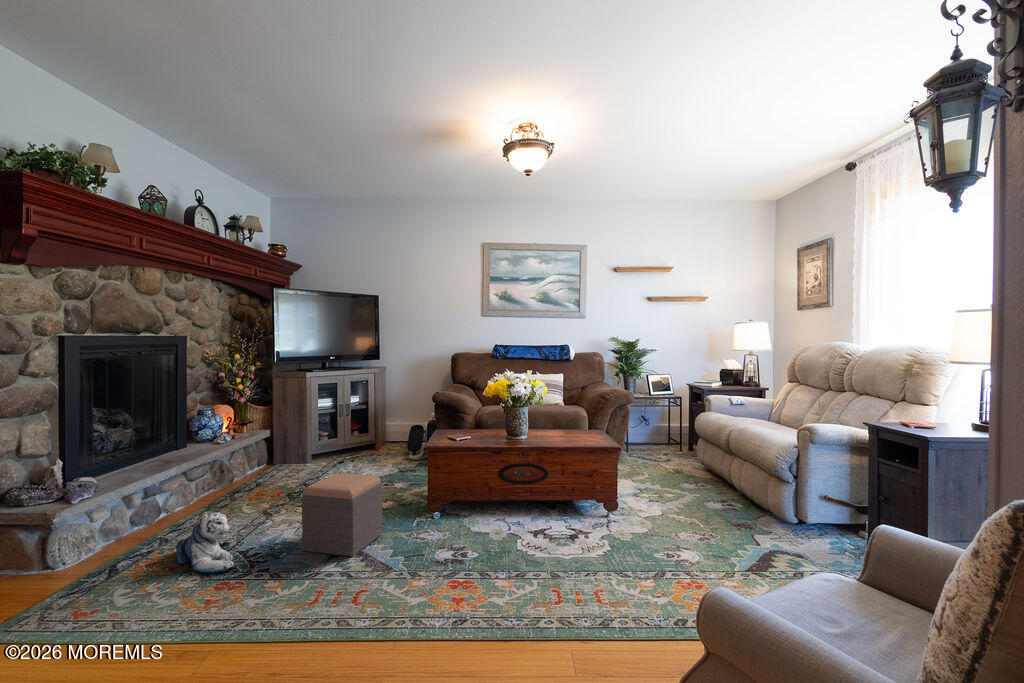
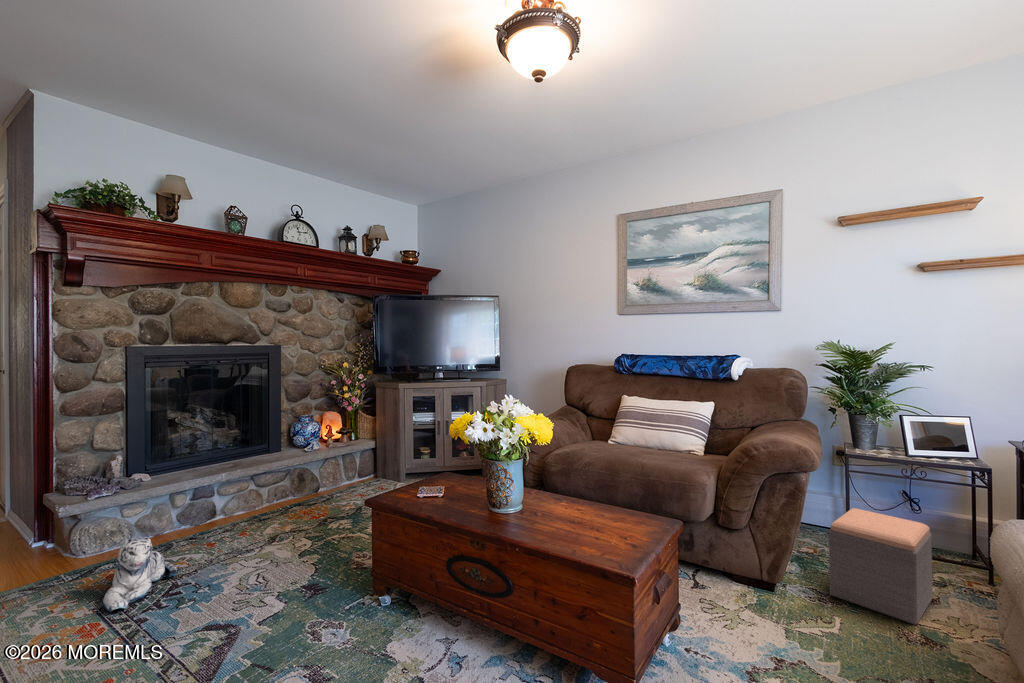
footstool: present [302,473,382,557] -> present [829,508,933,625]

